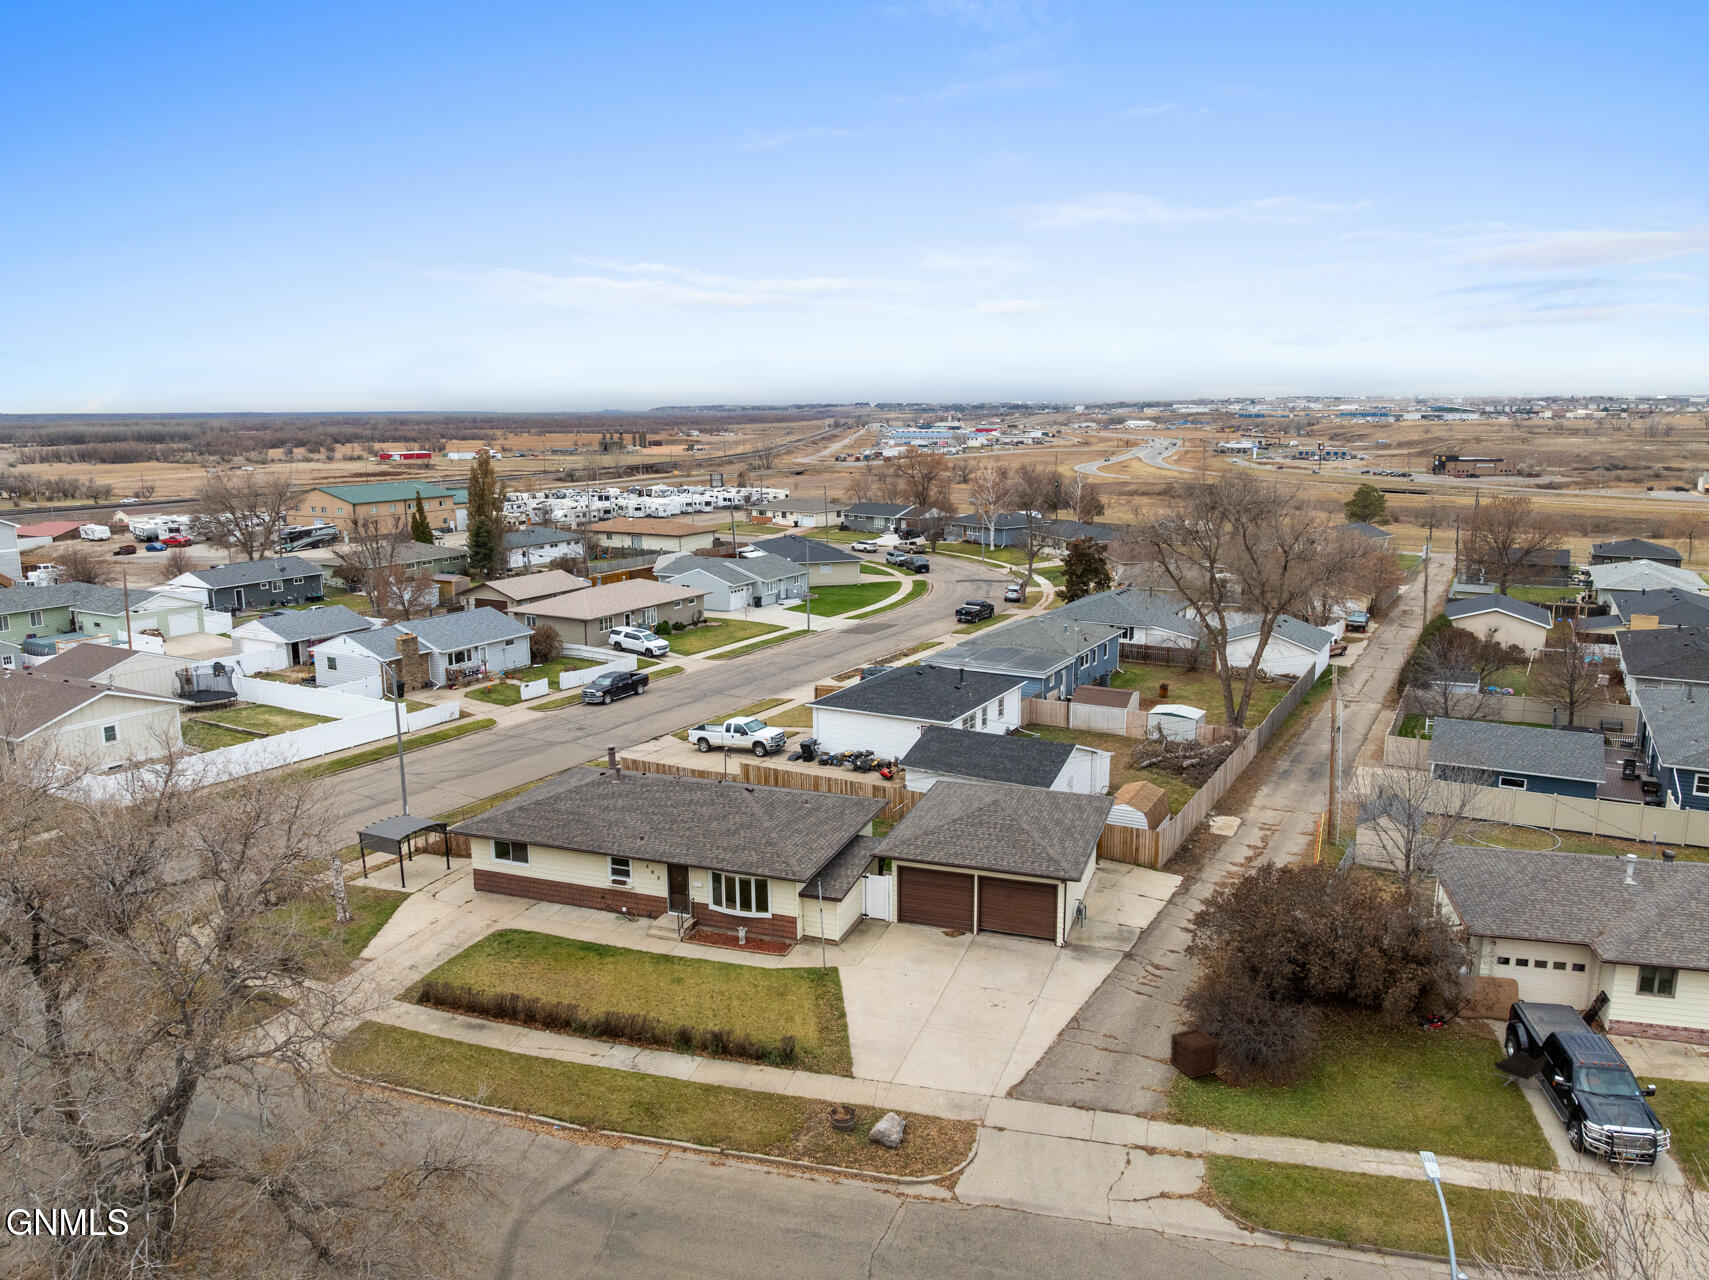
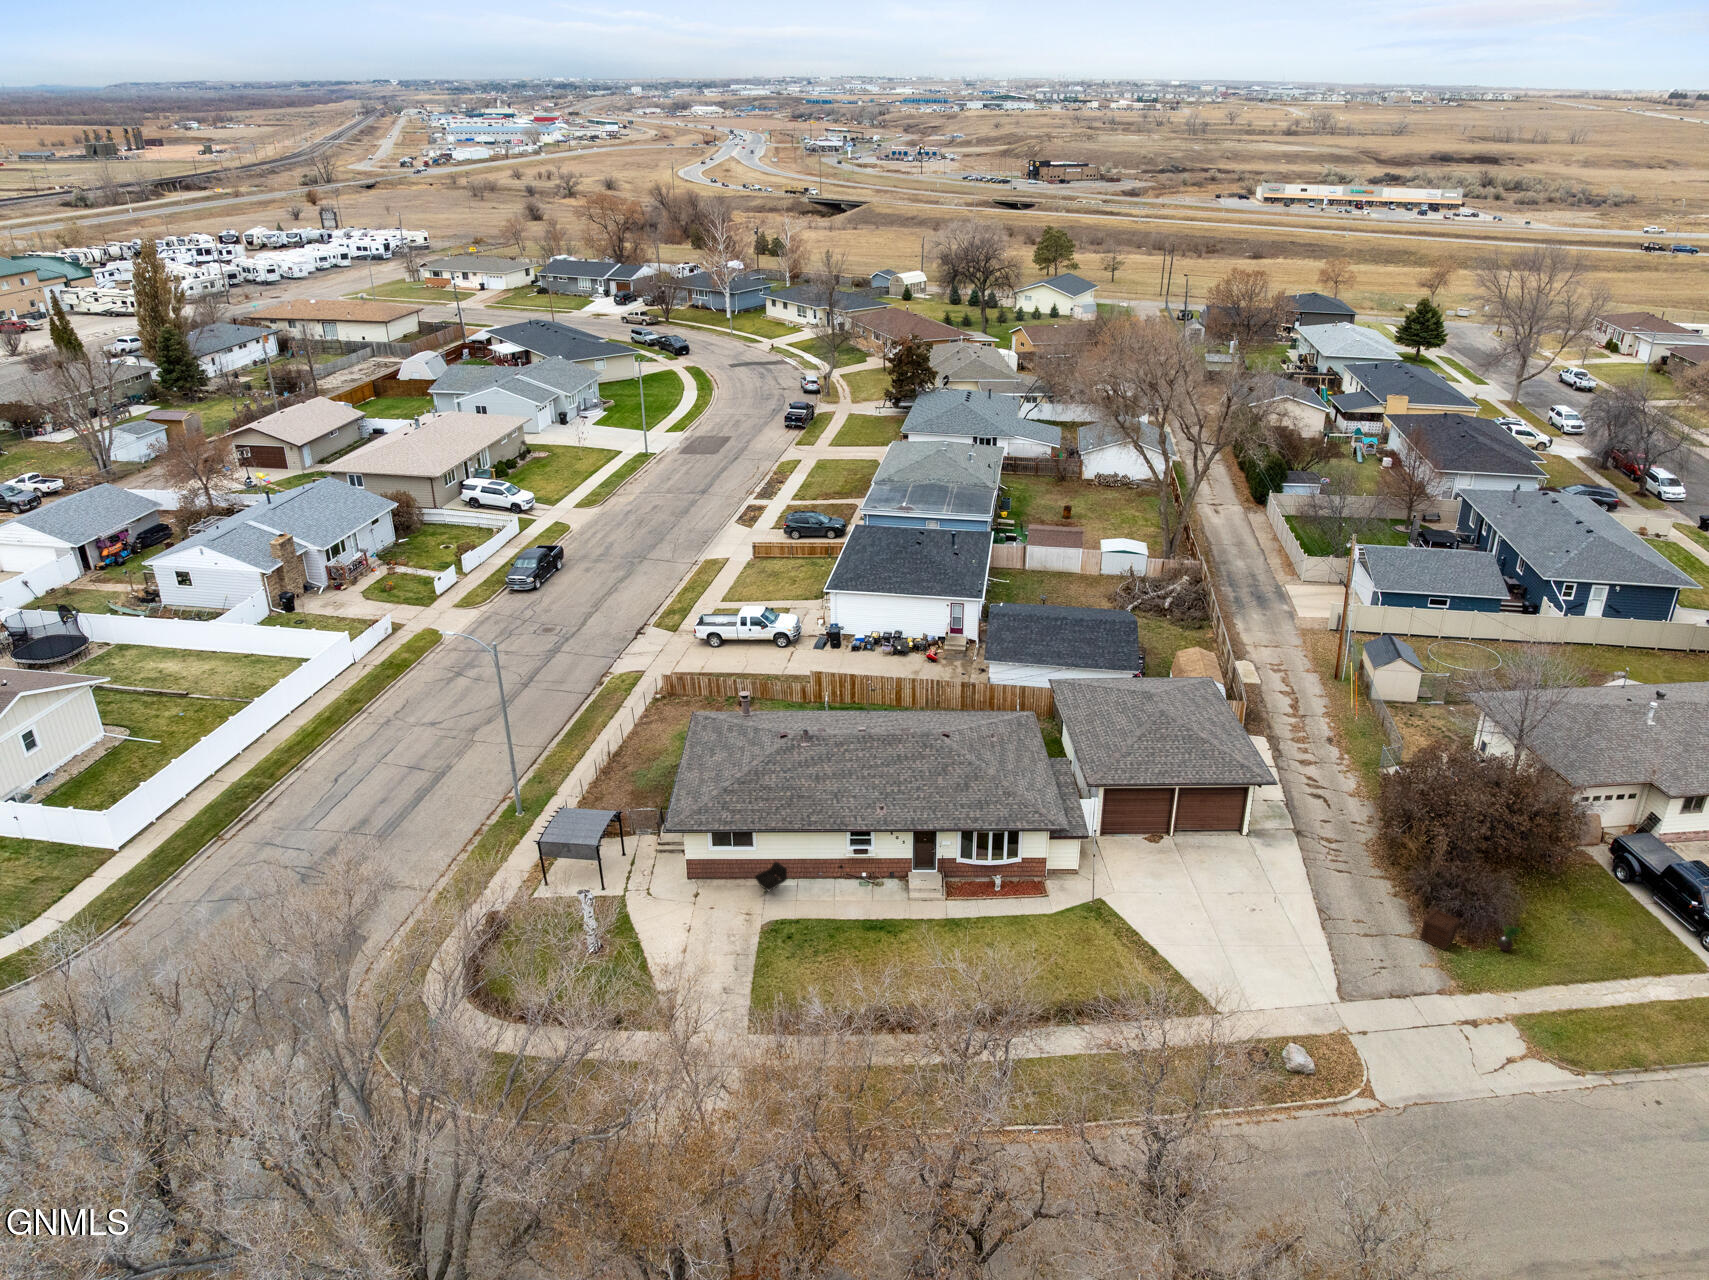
lounge chair: present [1494,1052,1547,1085] -> present [755,862,787,894]
potted tree: none [1262,1053,1290,1094] -> present [1497,926,1519,951]

